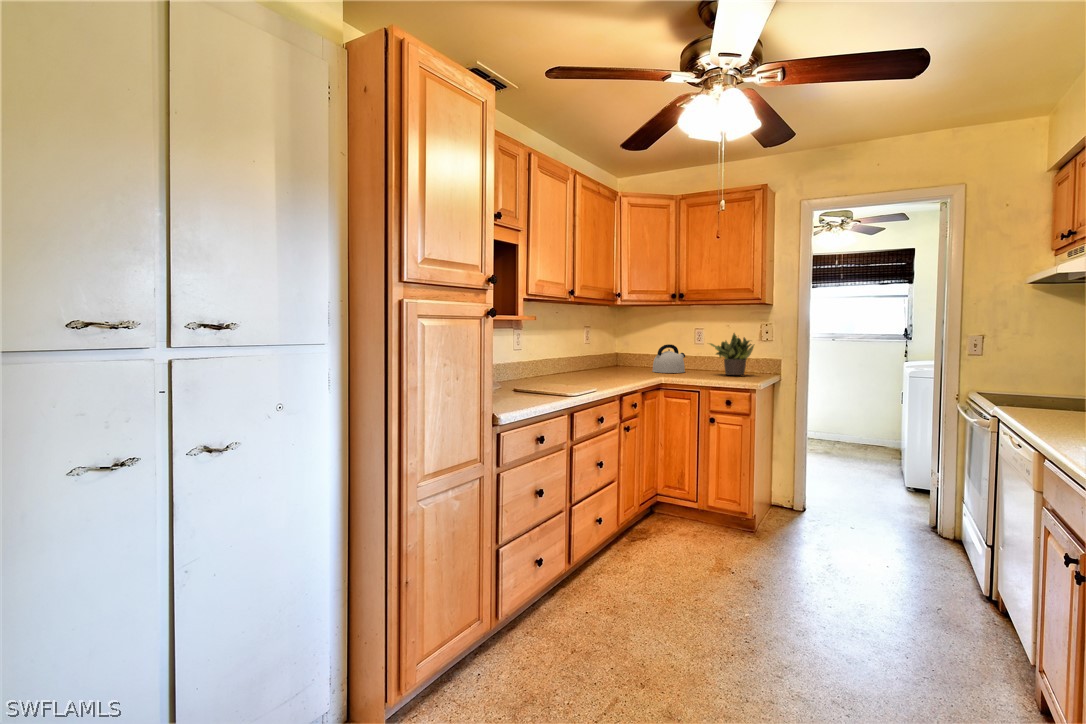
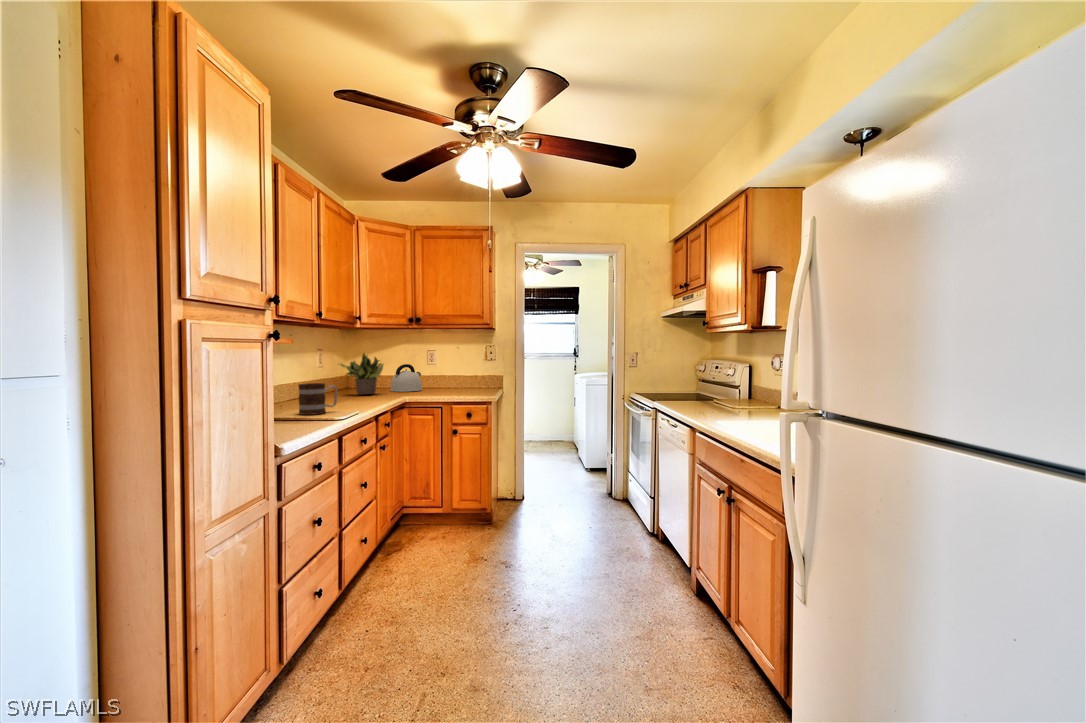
potted plant: present [709,333,754,375] -> present [340,353,383,394]
mug: none [547,359,583,389] -> present [298,383,337,415]

